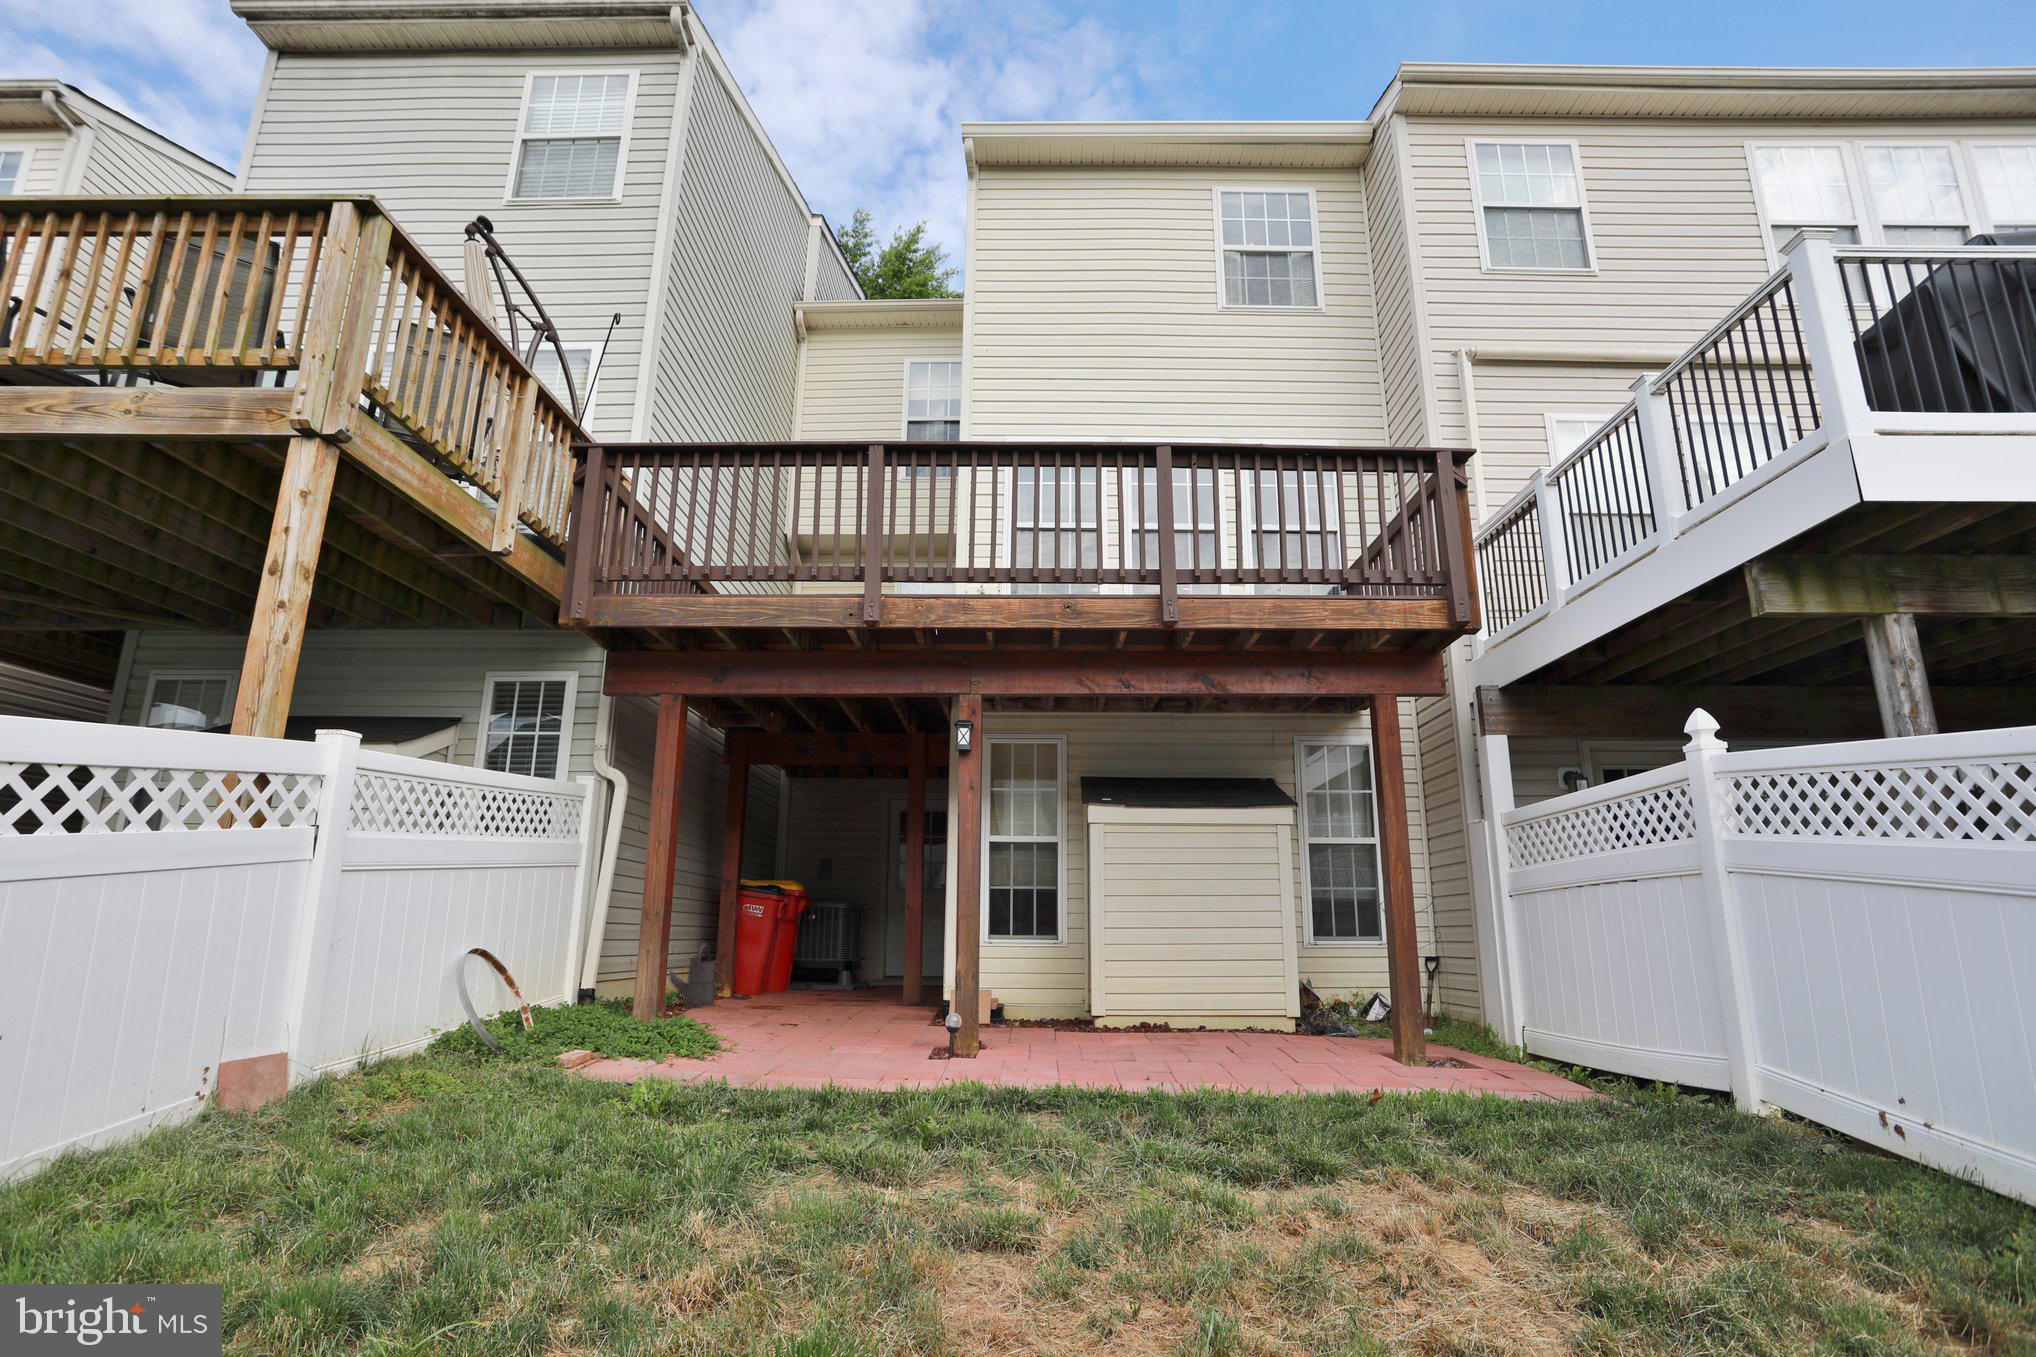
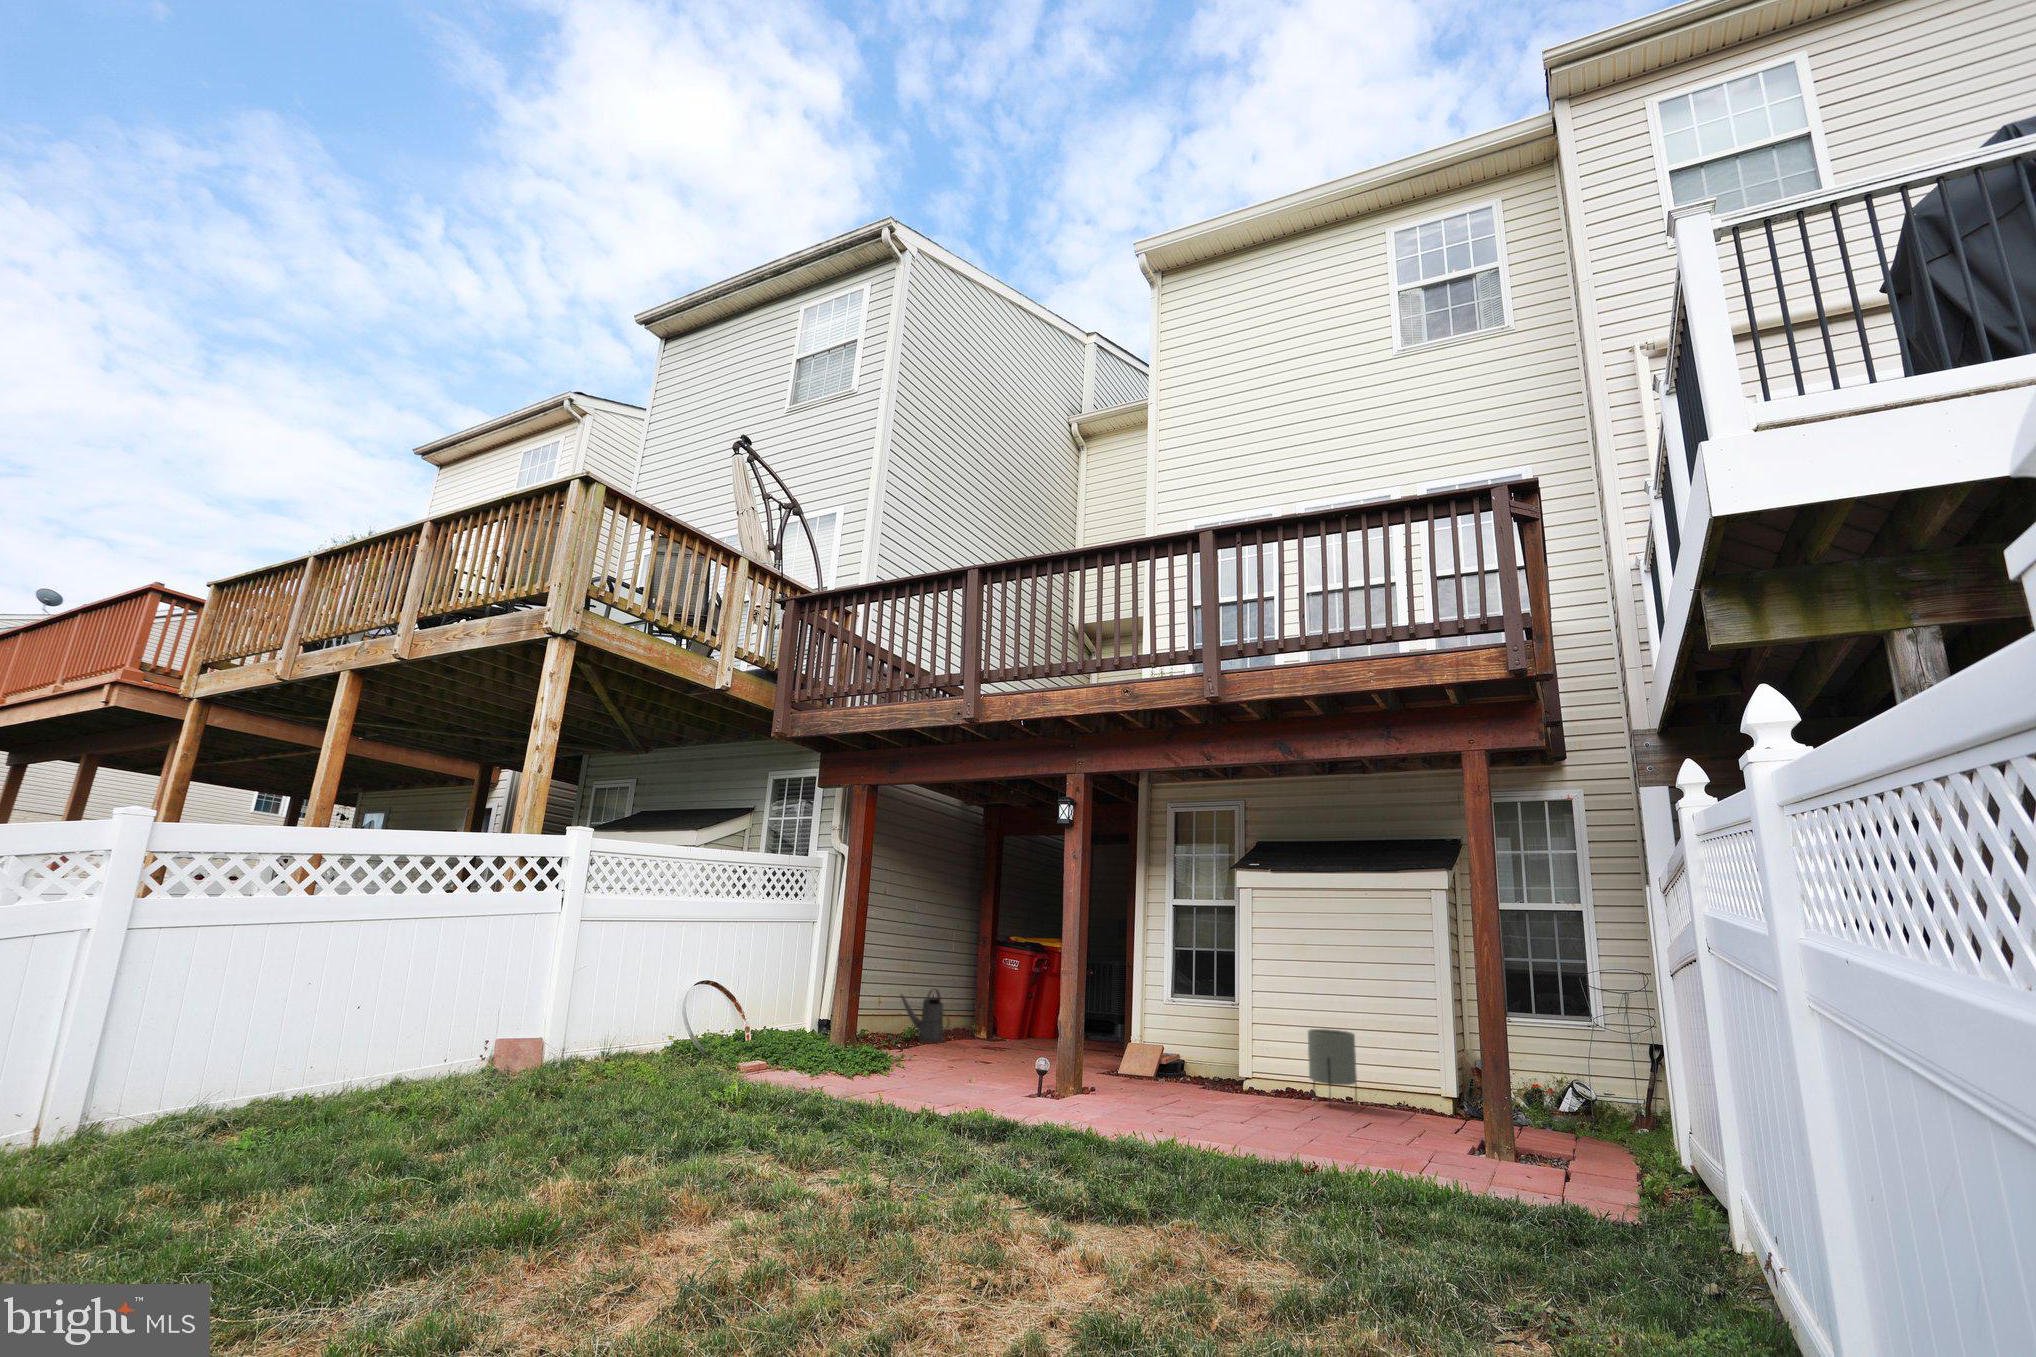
planter: none [1175,959,1219,1033] -> present [1308,1029,1357,1088]

